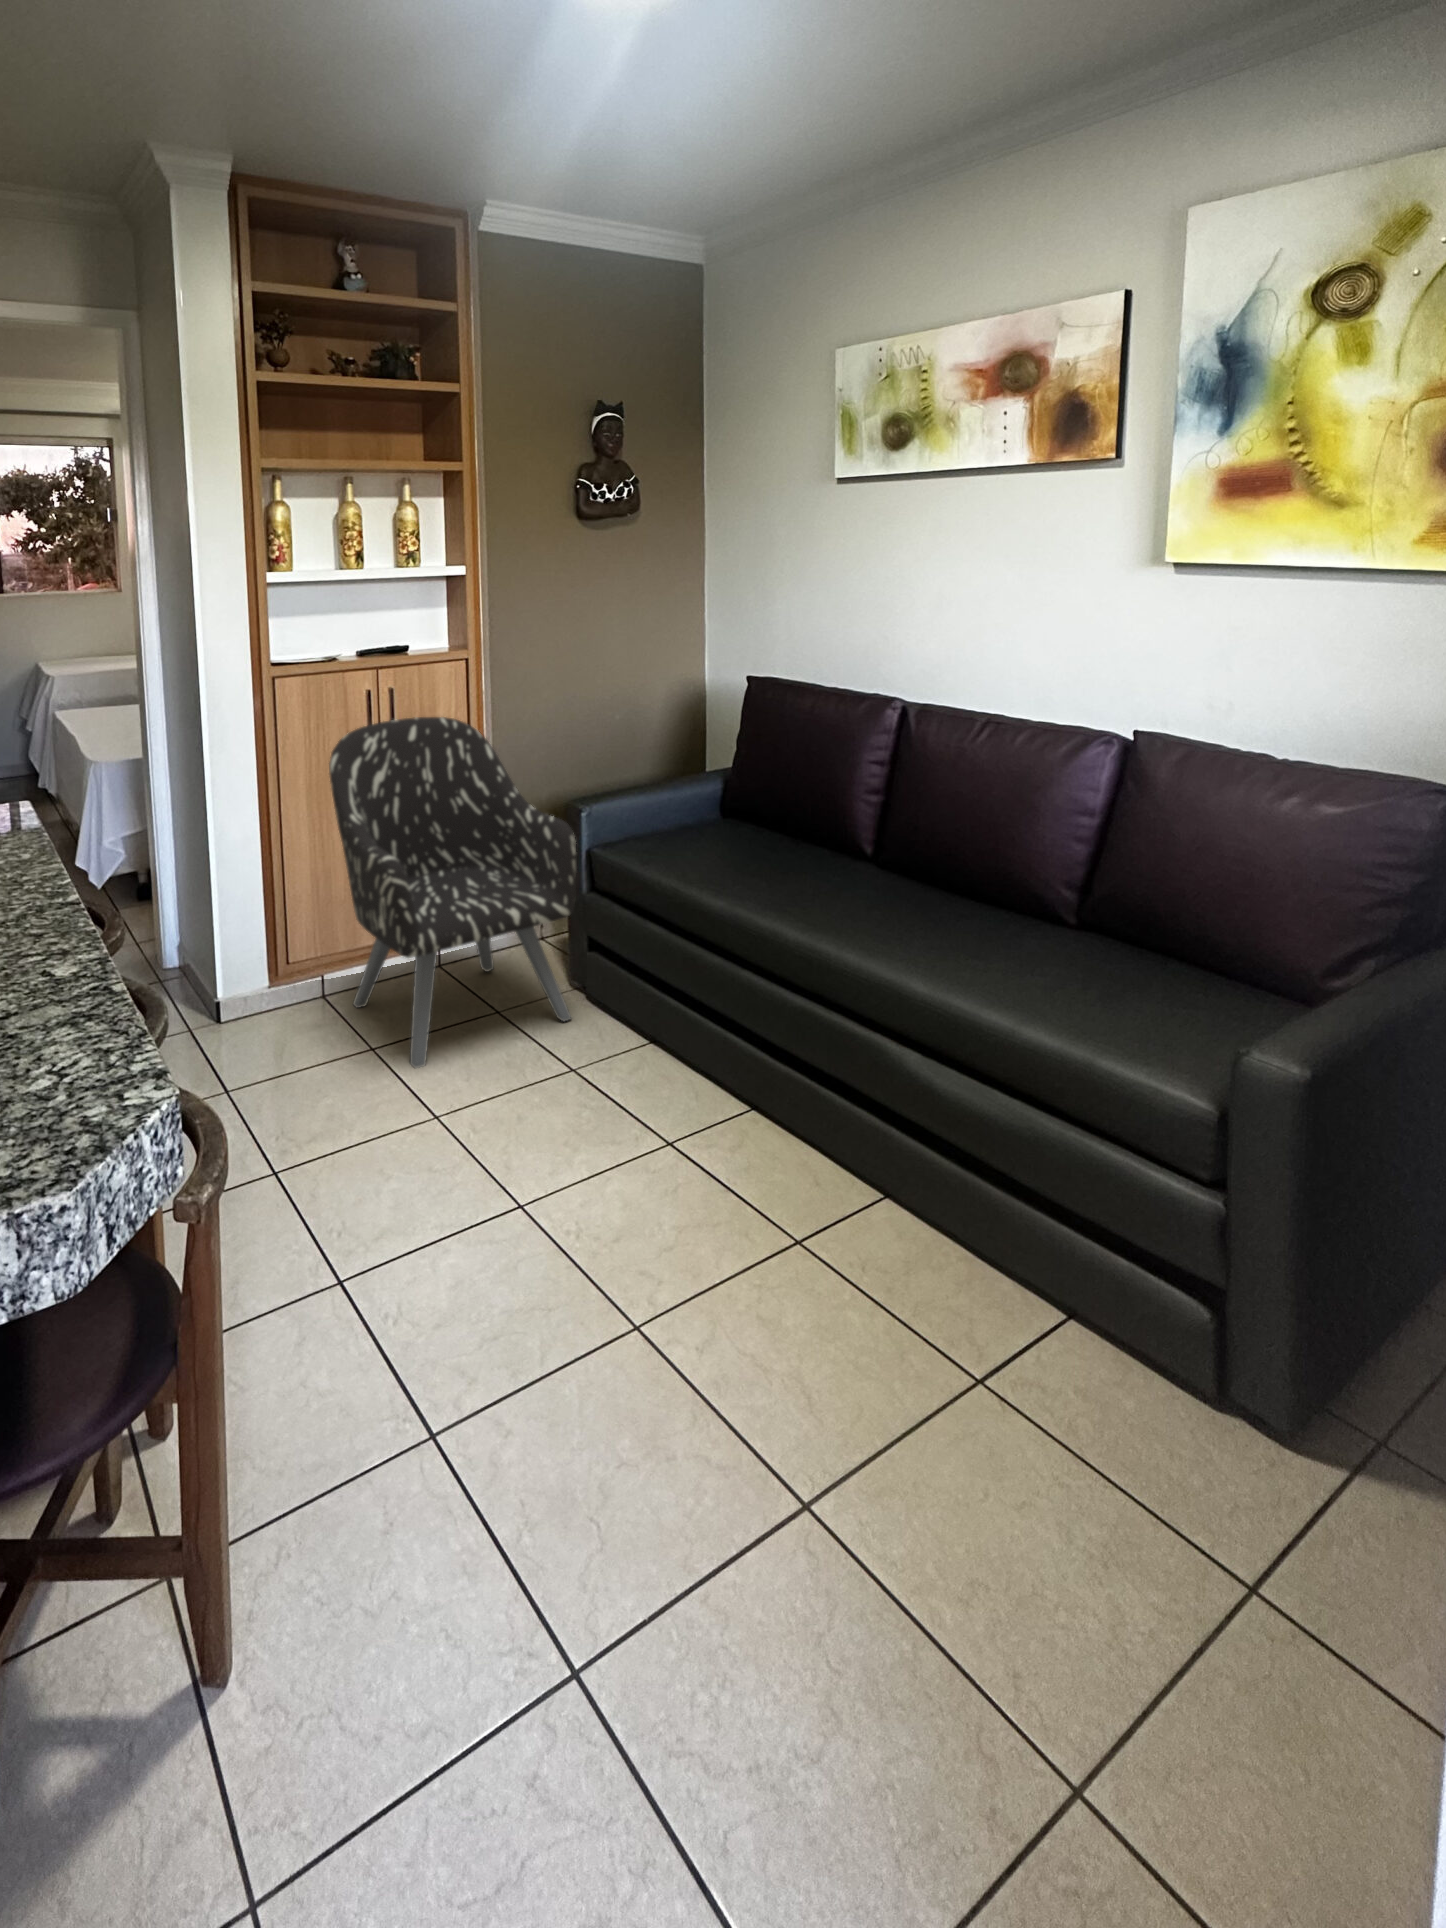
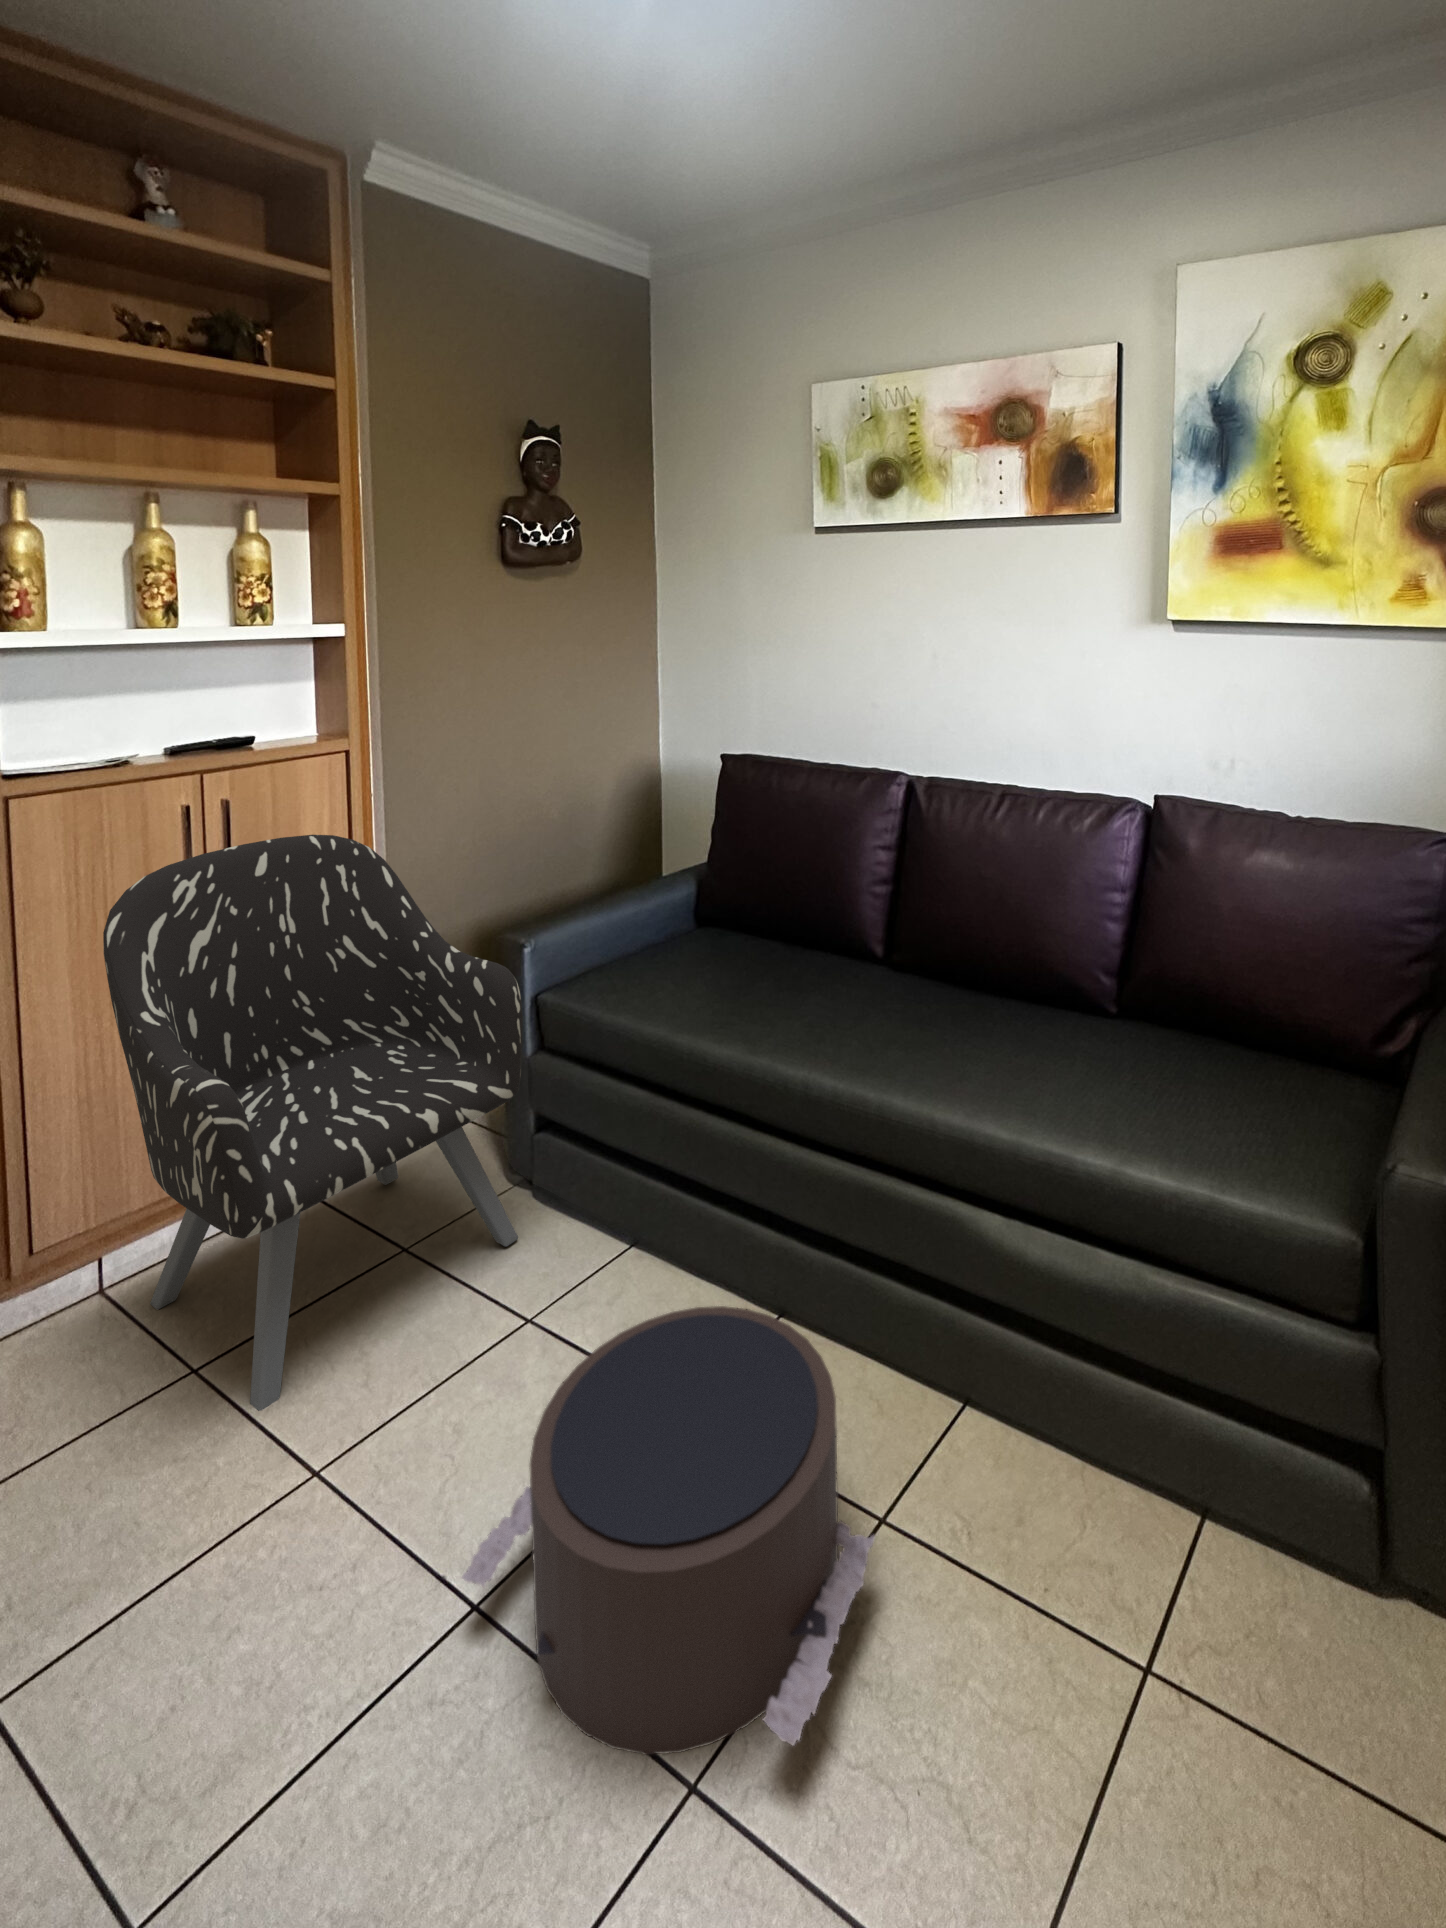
pouf: none [526,1053,791,1283] -> present [462,1306,874,1754]

